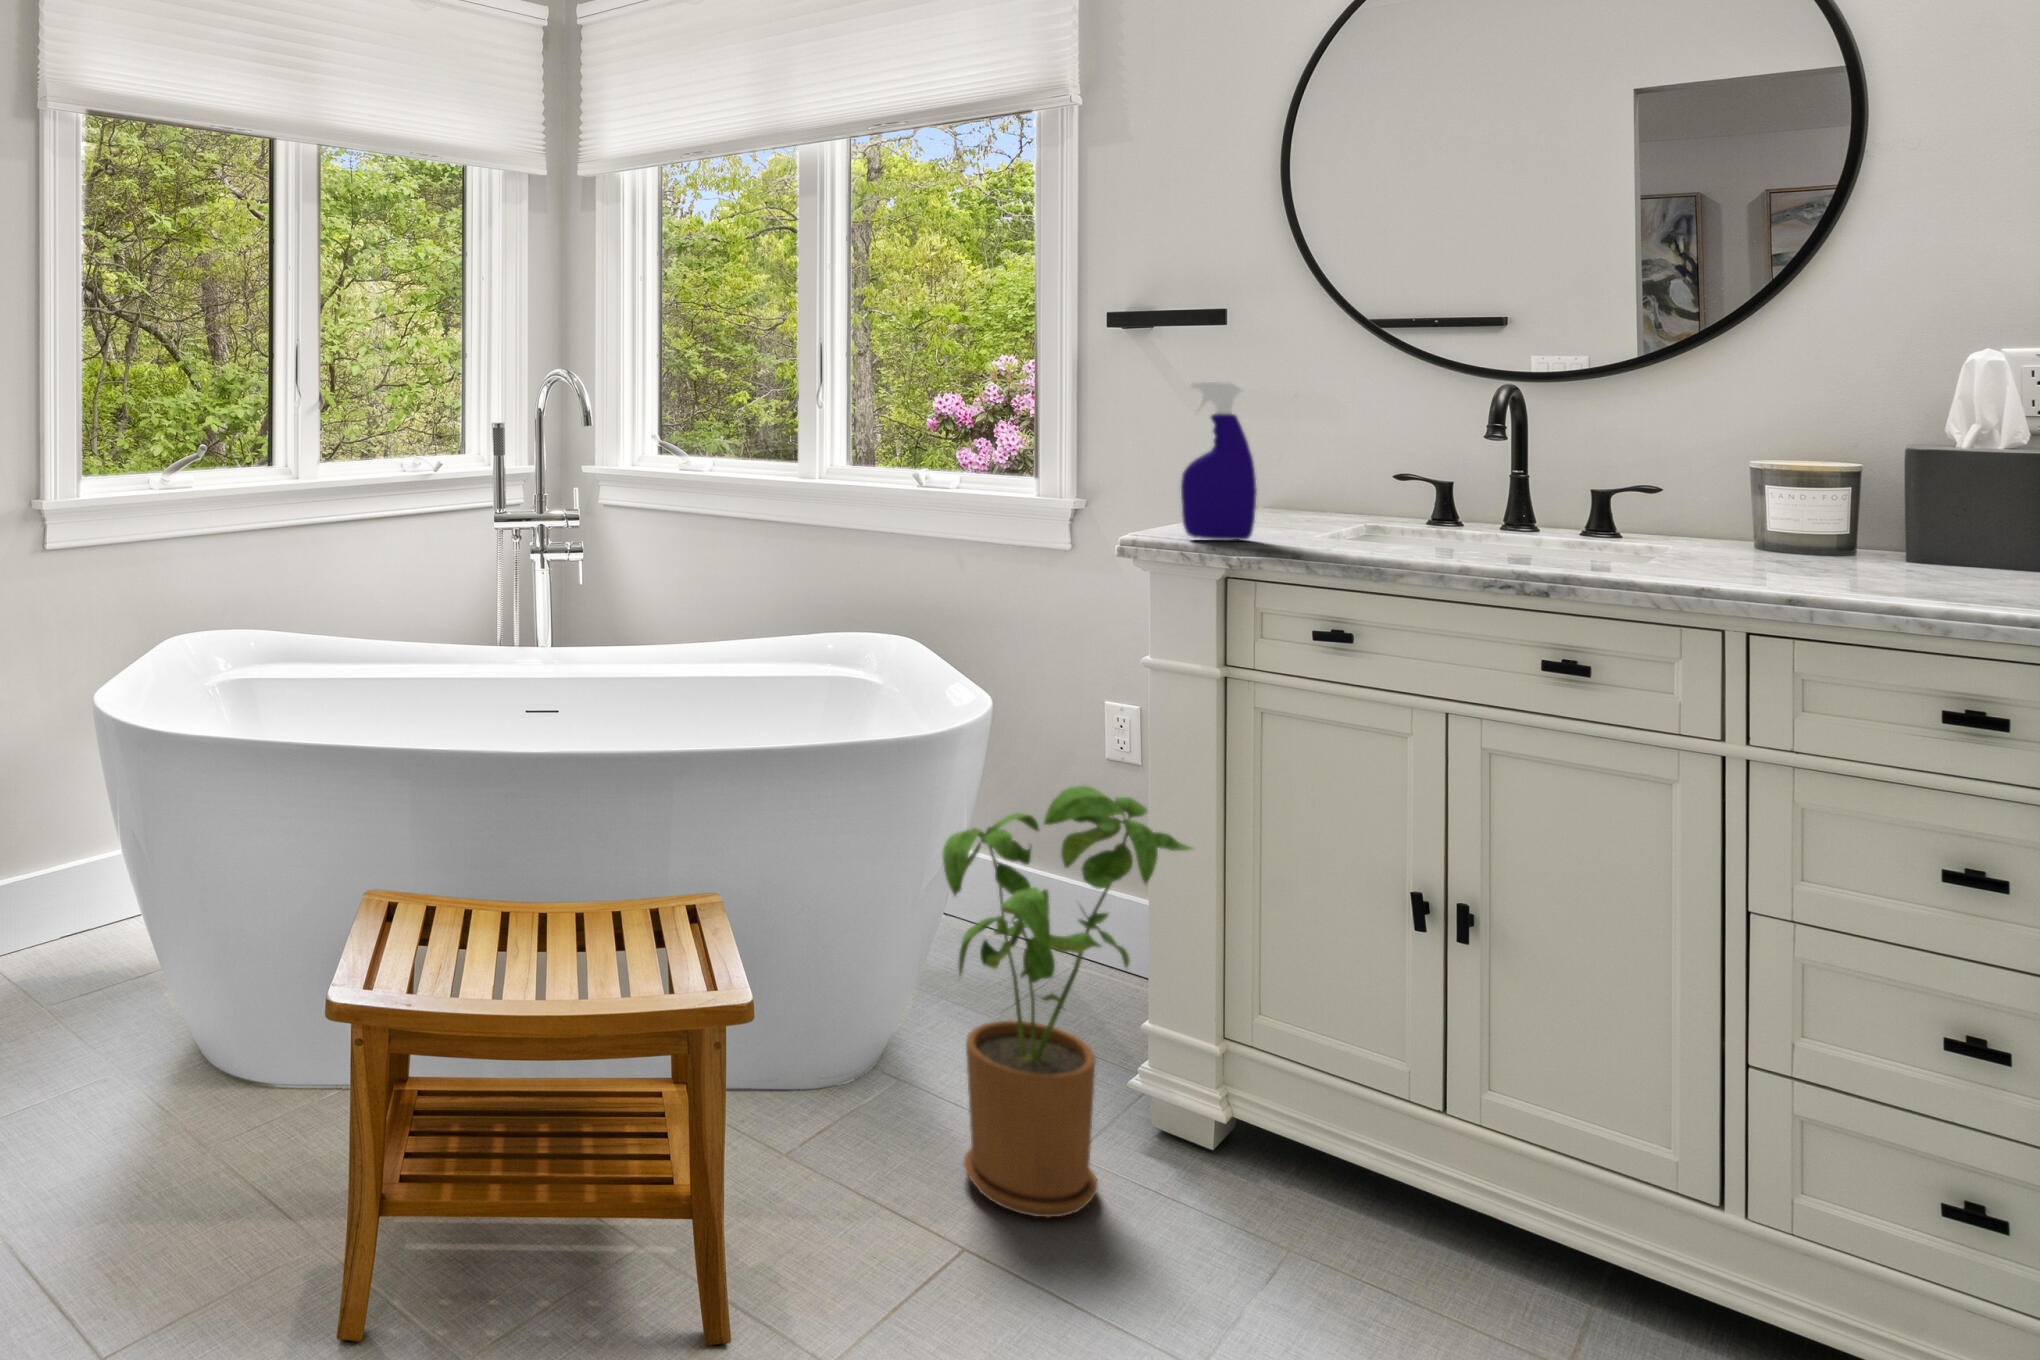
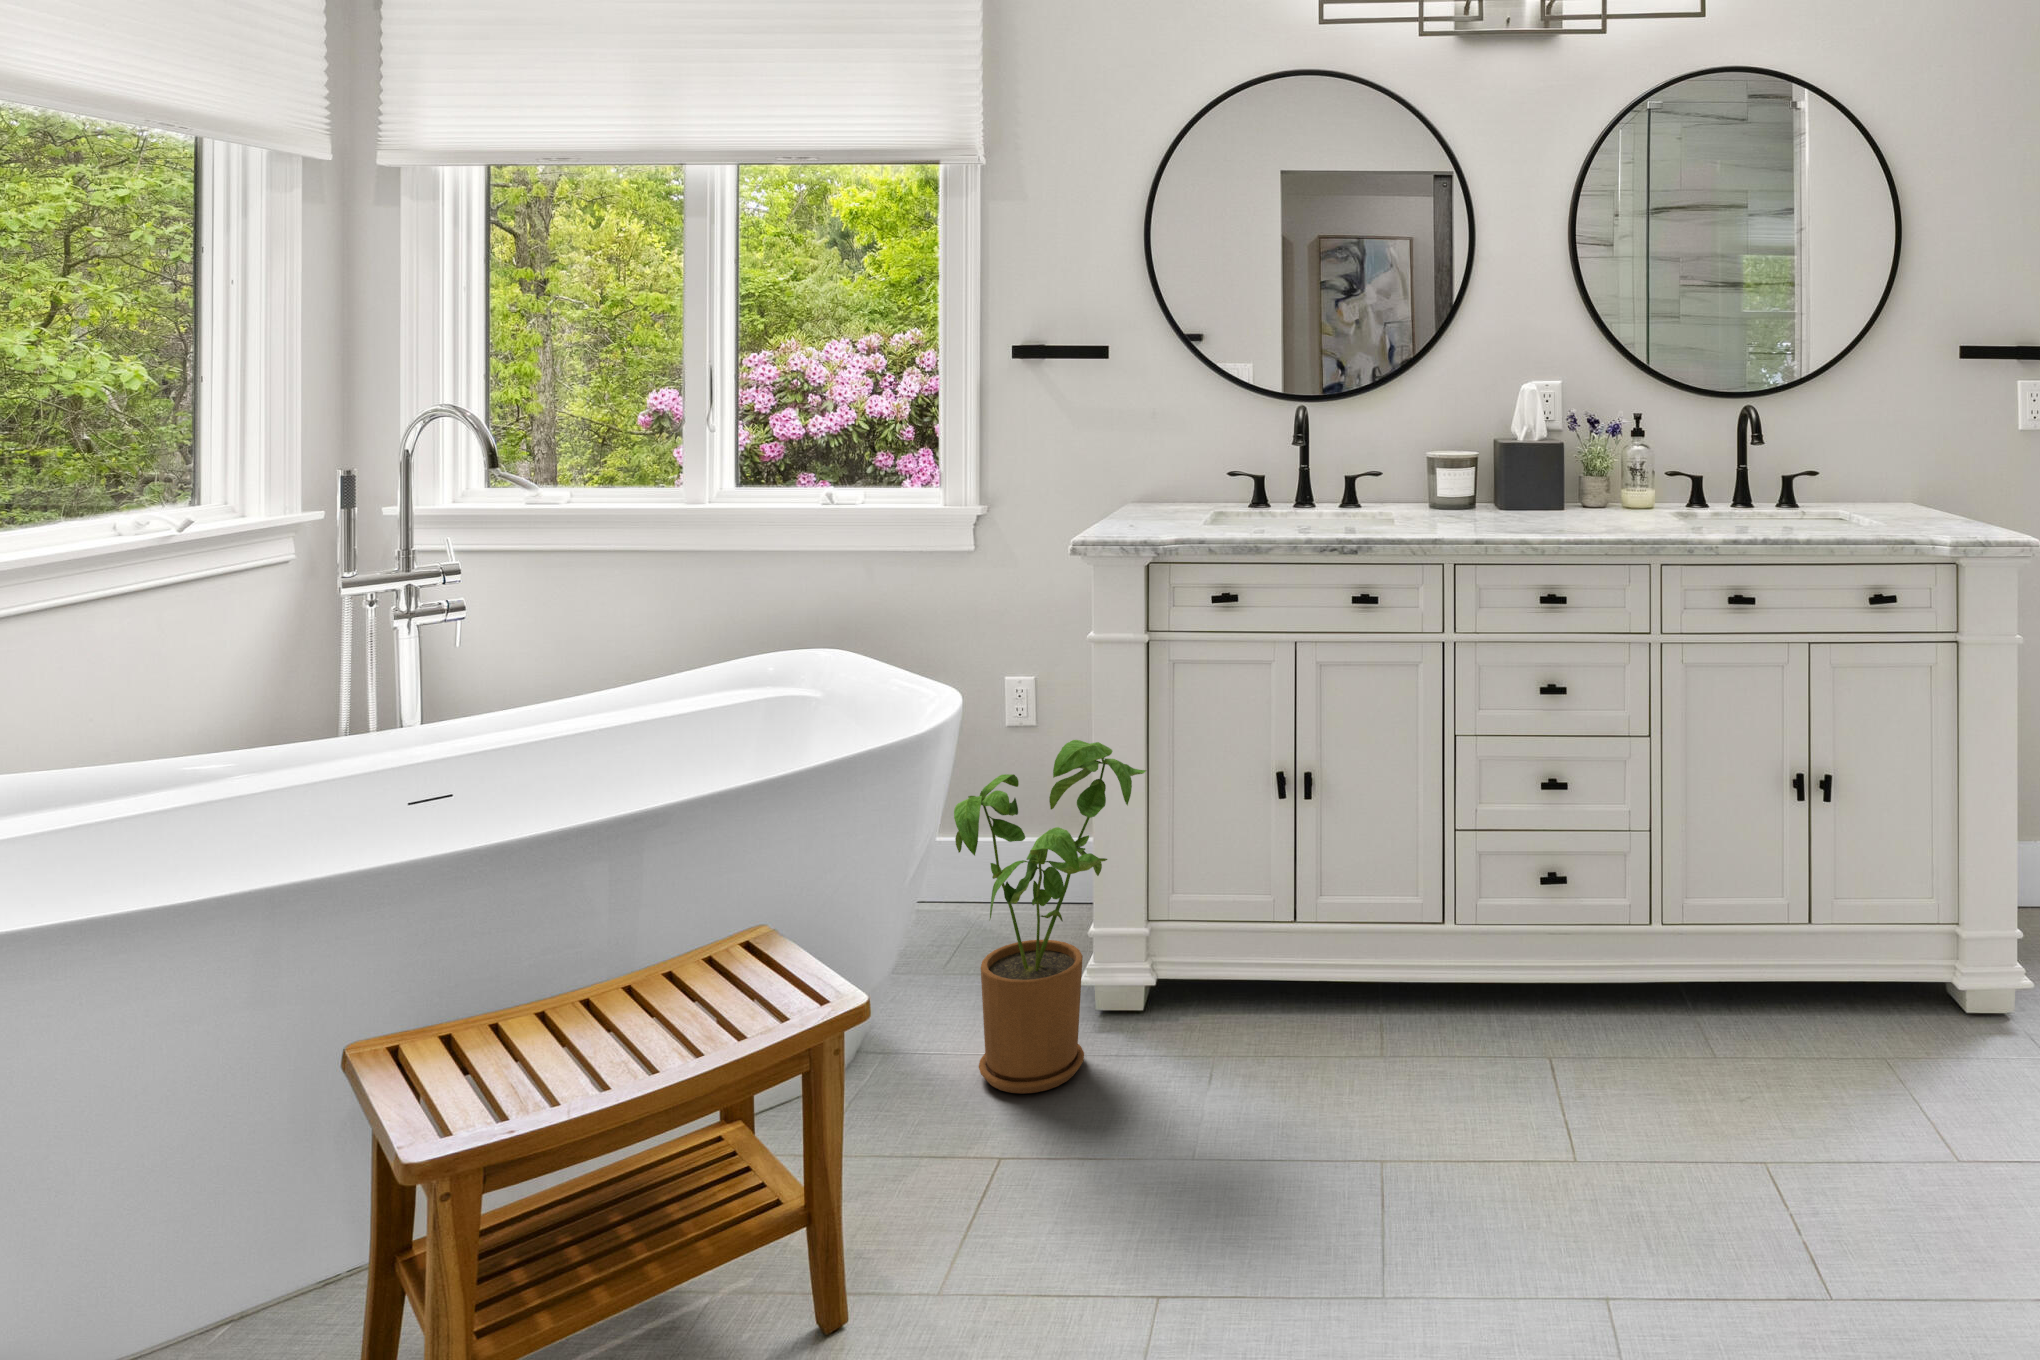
spray bottle: present [1181,382,1257,540] -> none [1114,413,1165,534]

